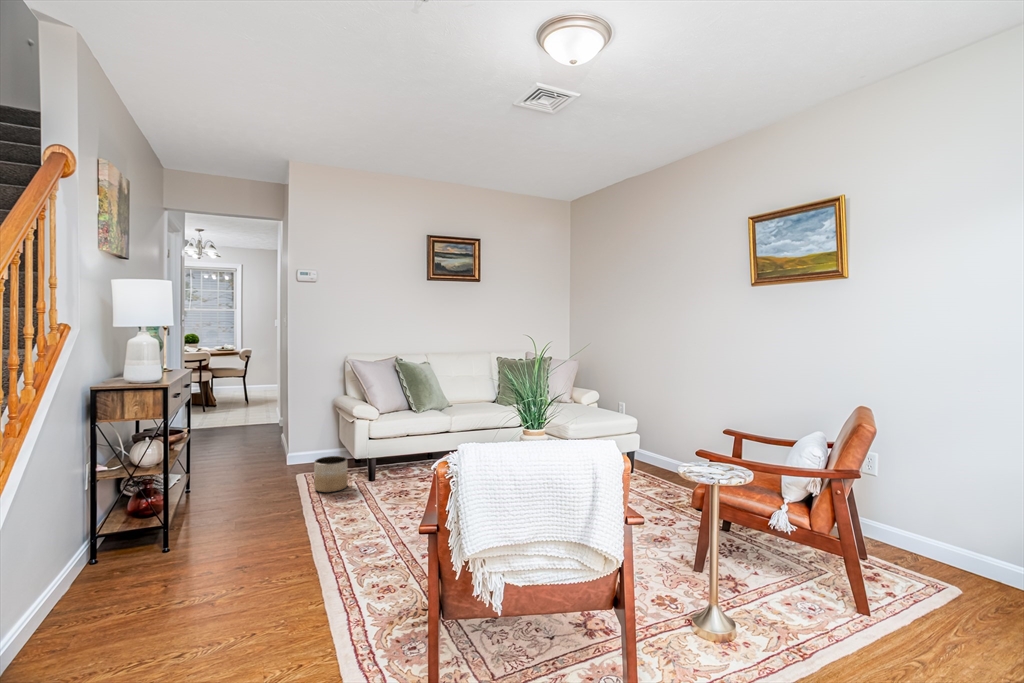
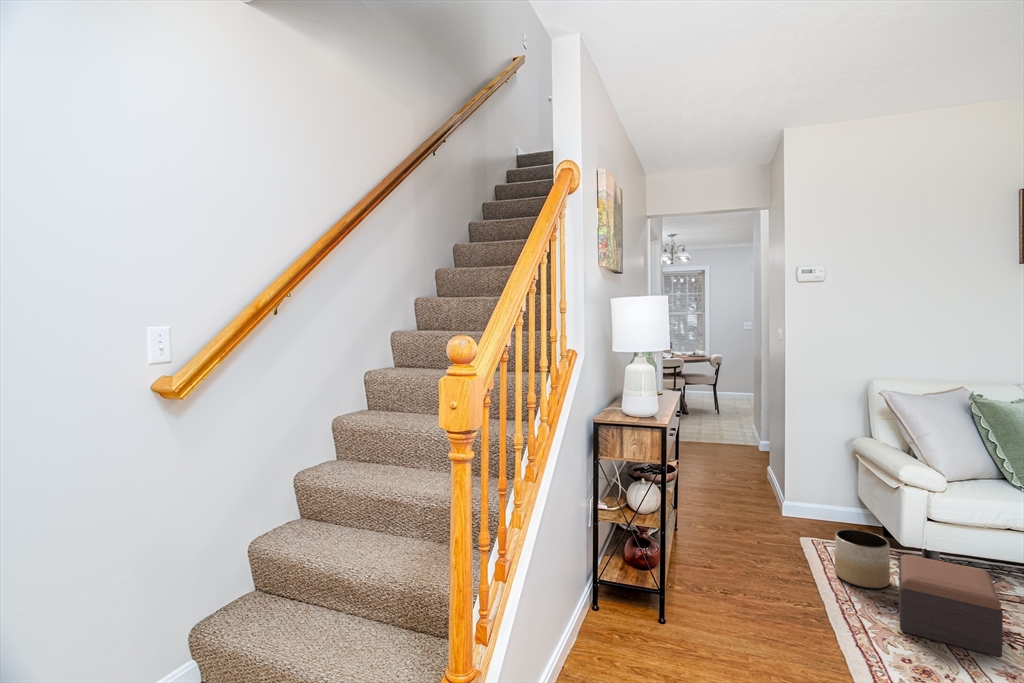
footstool: none [345,460,395,508] -> present [899,555,1003,658]

